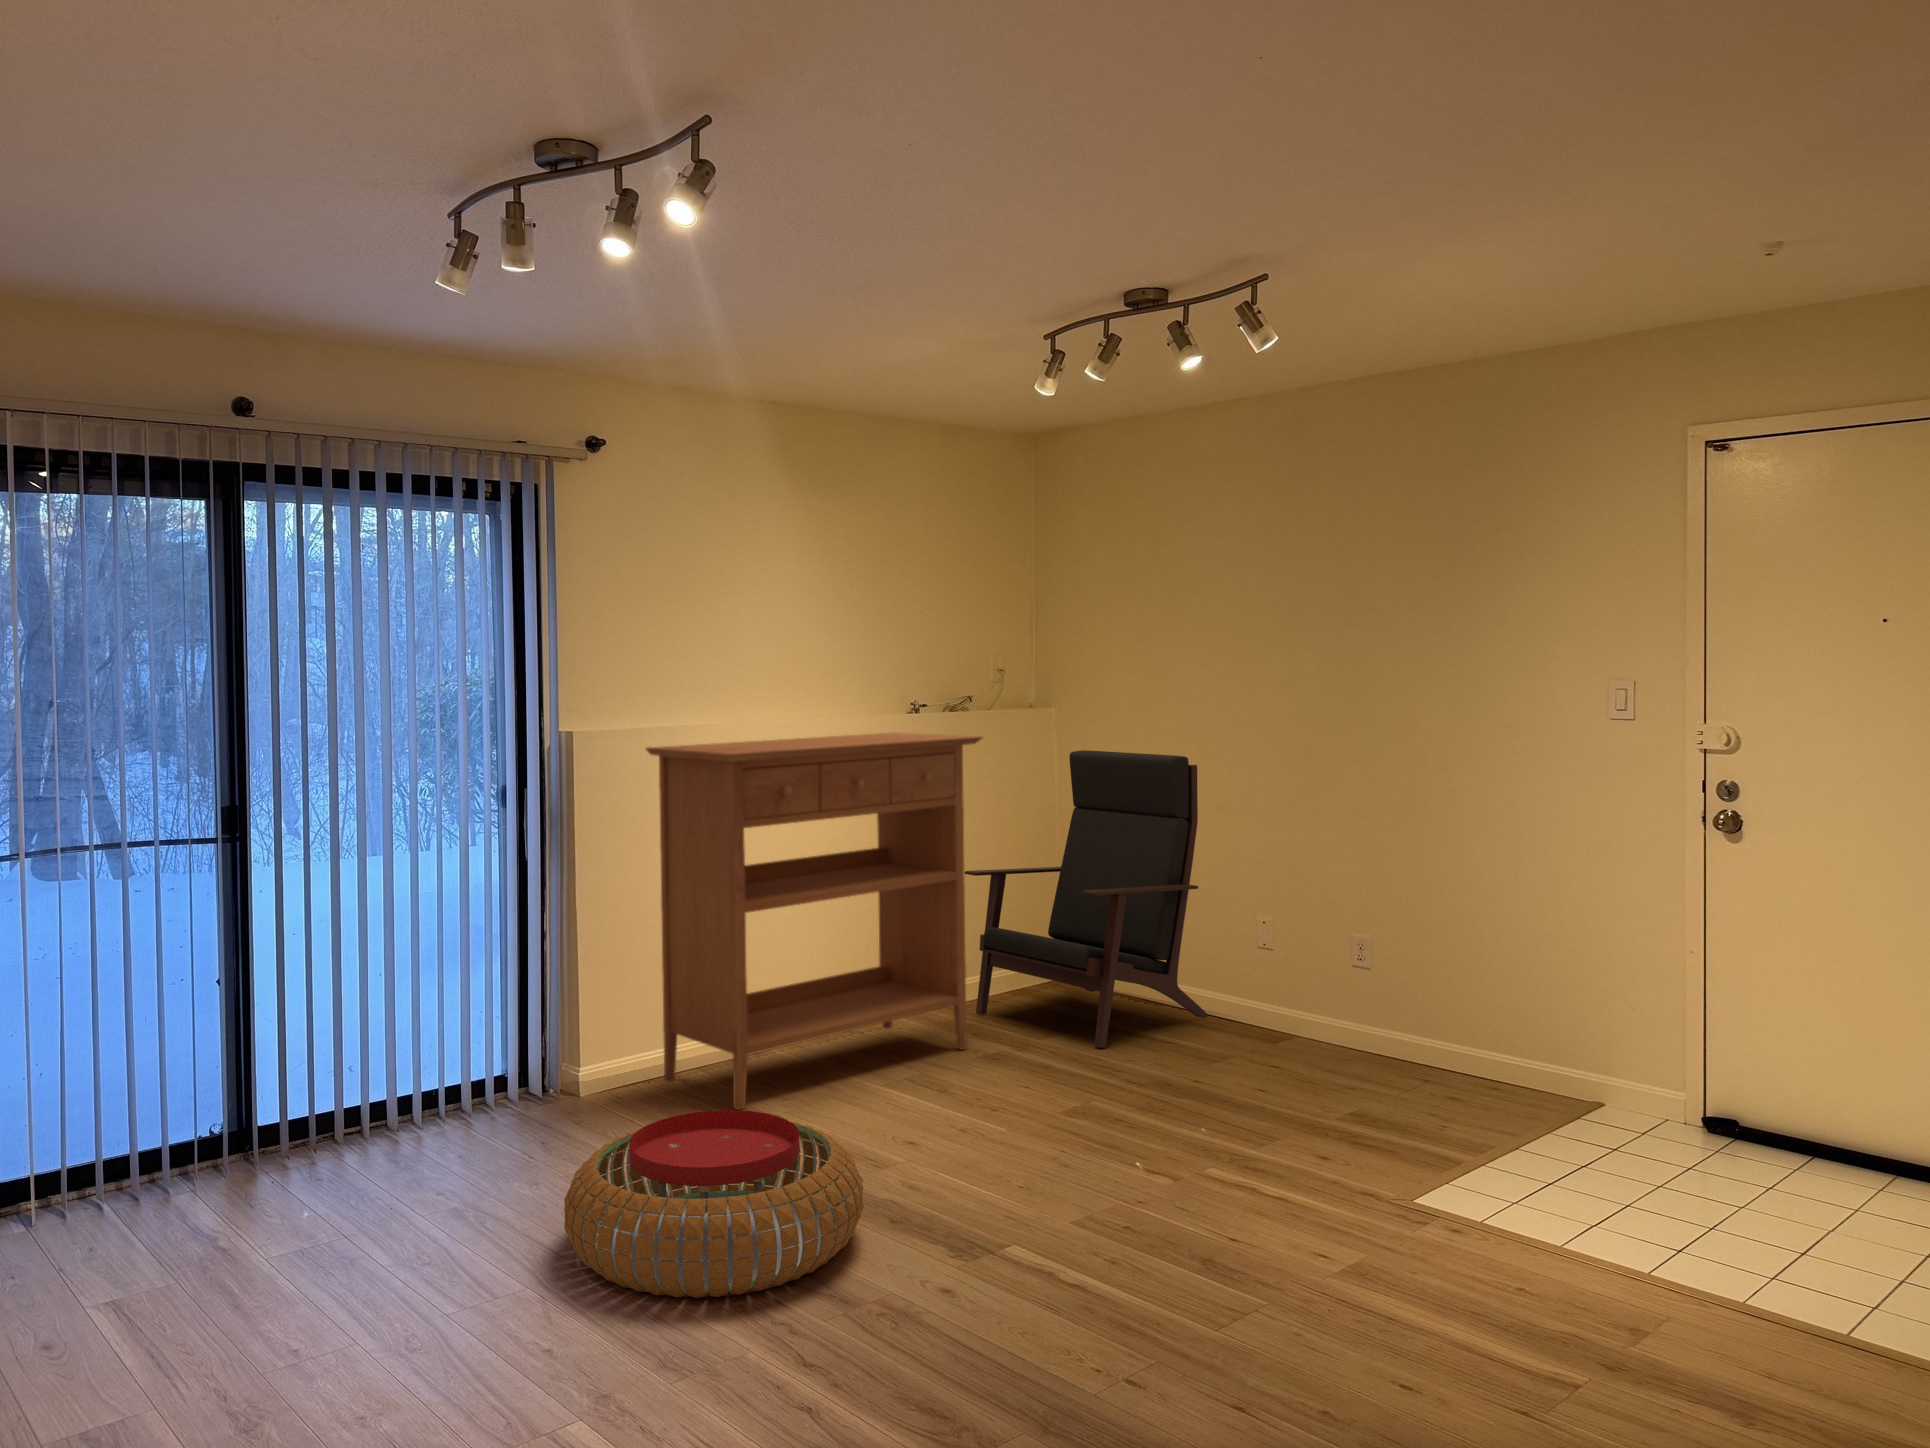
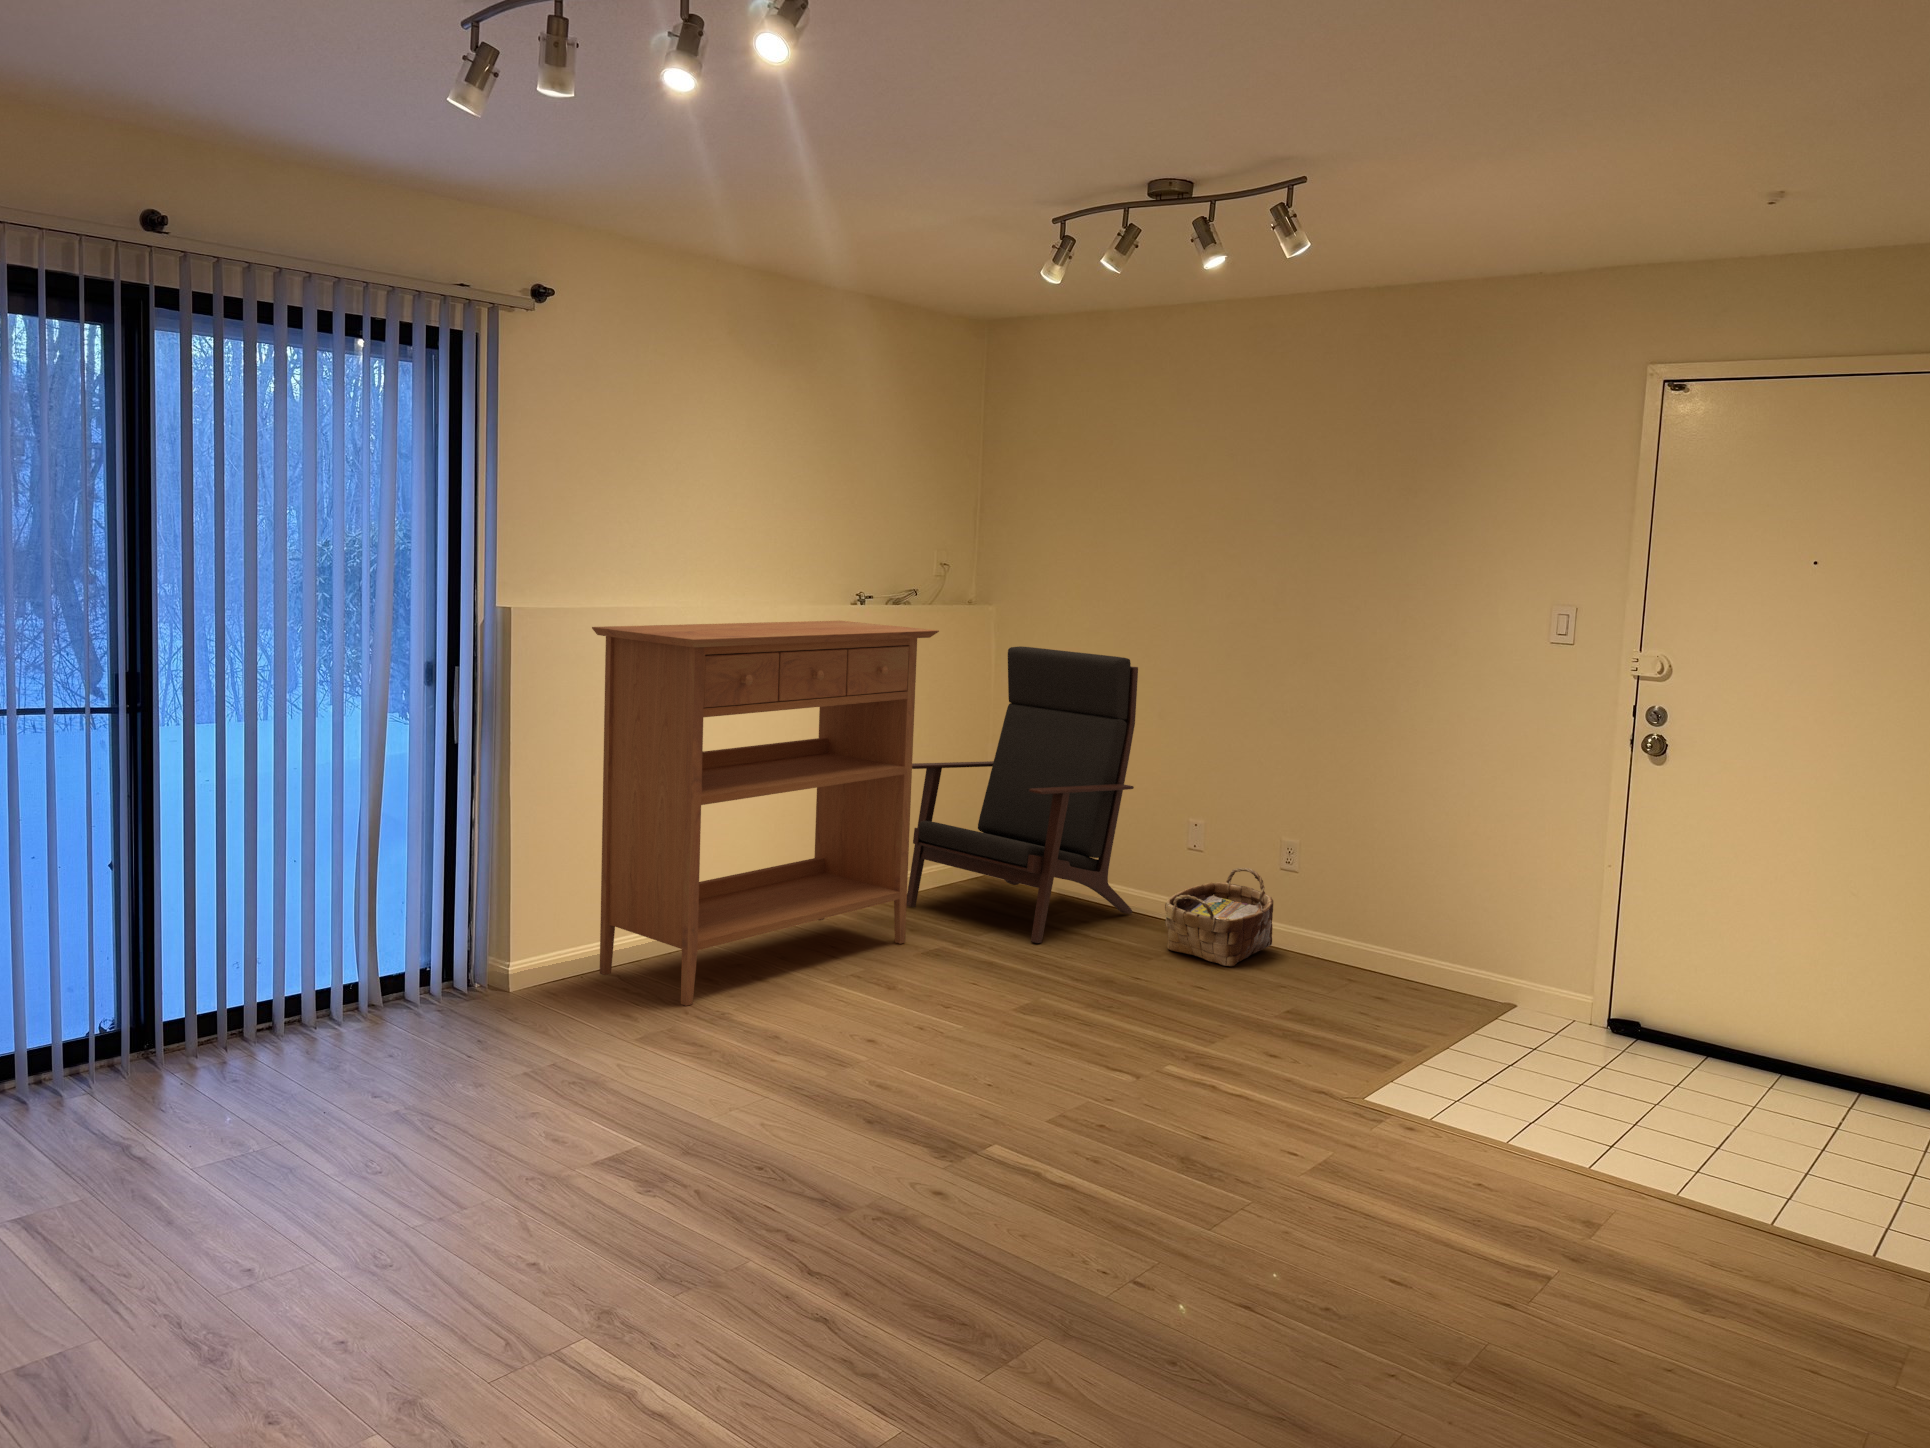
woven basket: none [1230,966,1348,1069] -> present [1165,867,1274,966]
pouf: present [564,1110,864,1298] -> none [539,1013,853,1209]

